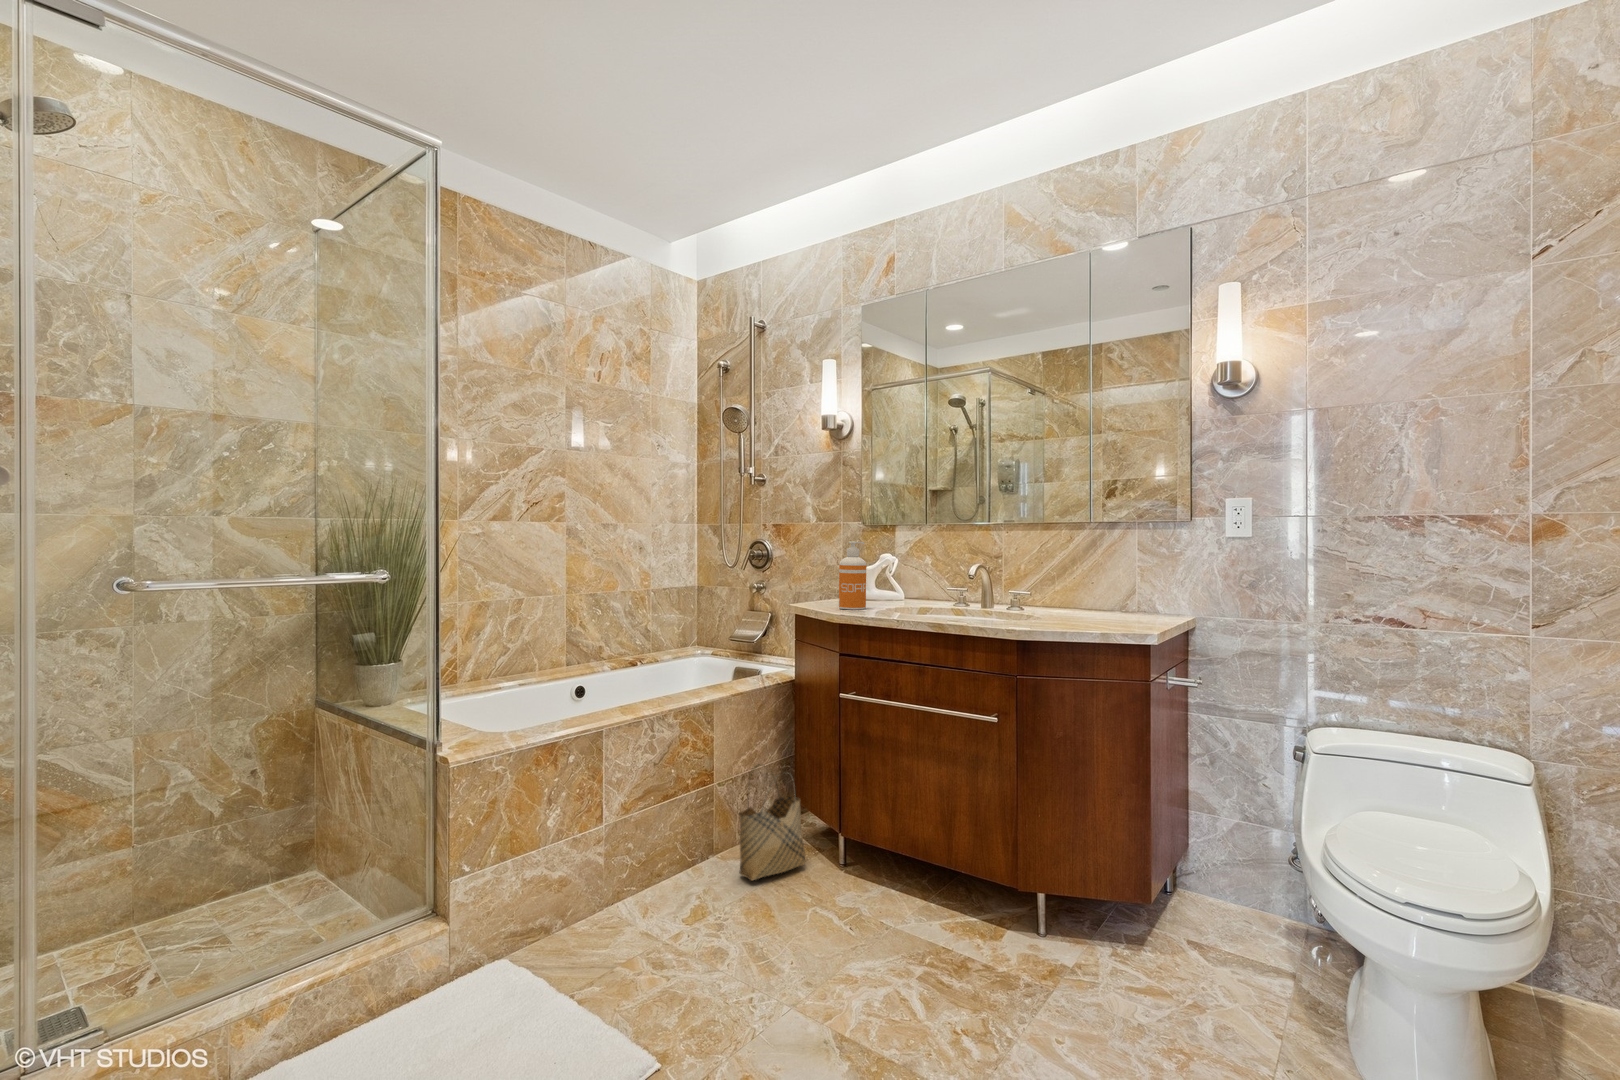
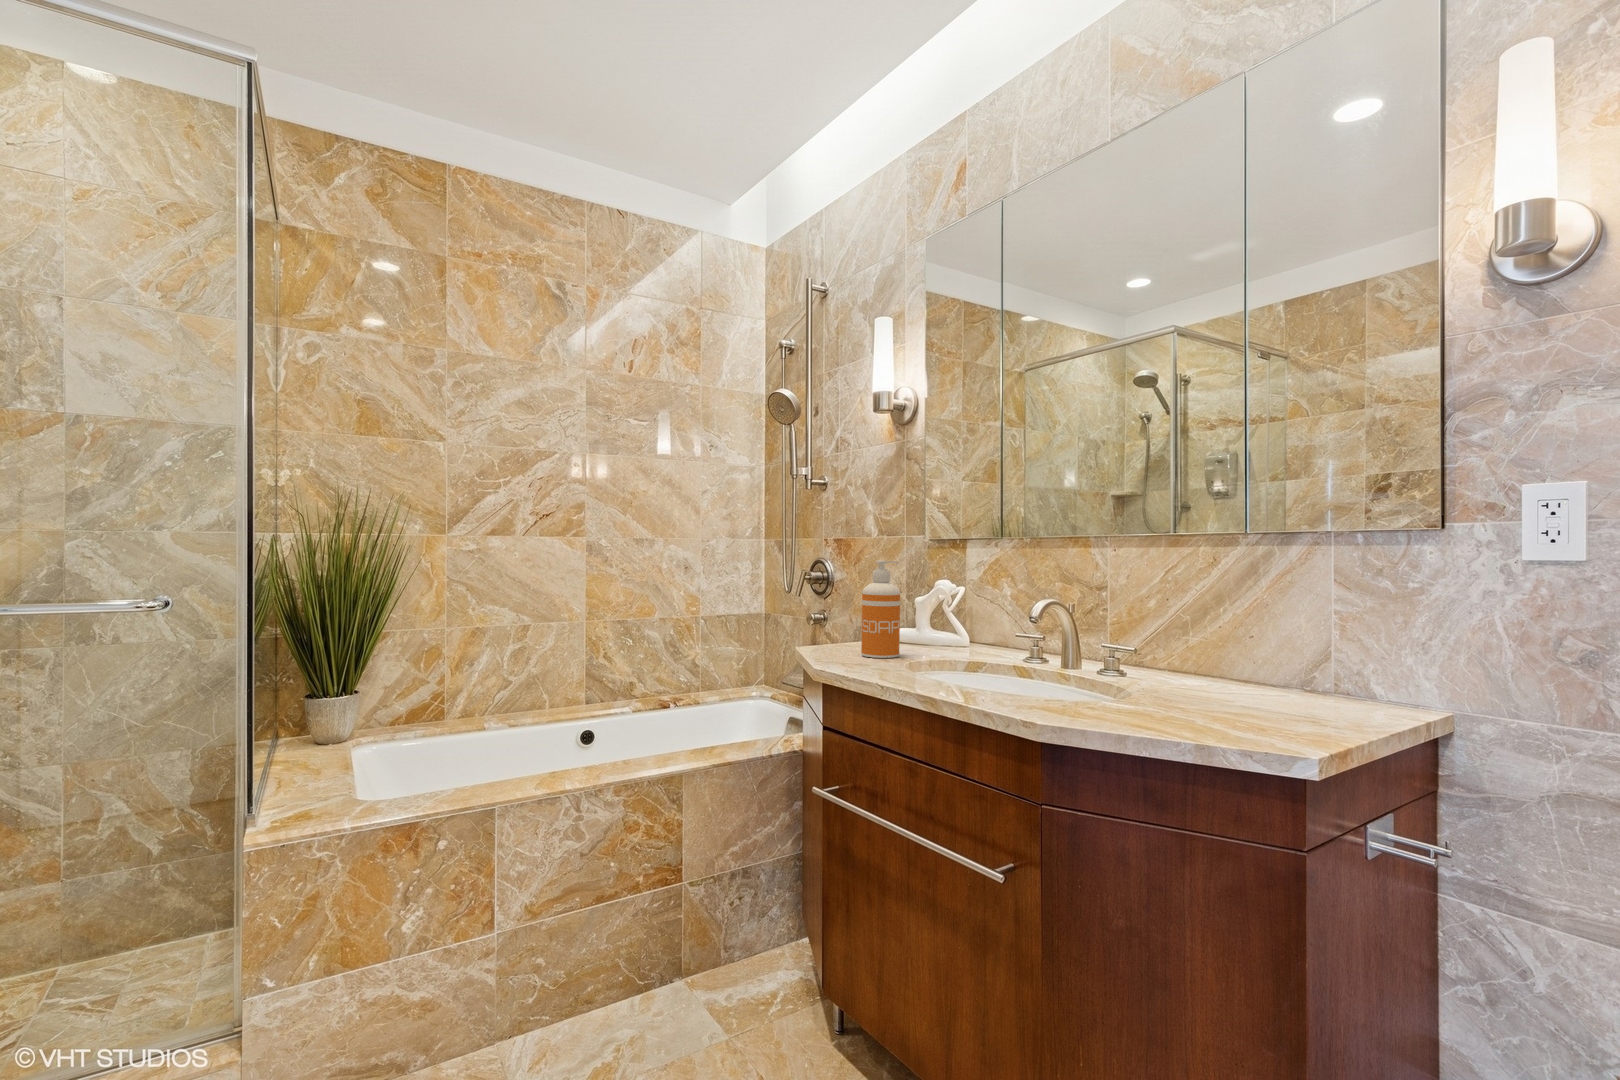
woven basket: present [739,765,805,881] -> none [683,868,786,1040]

